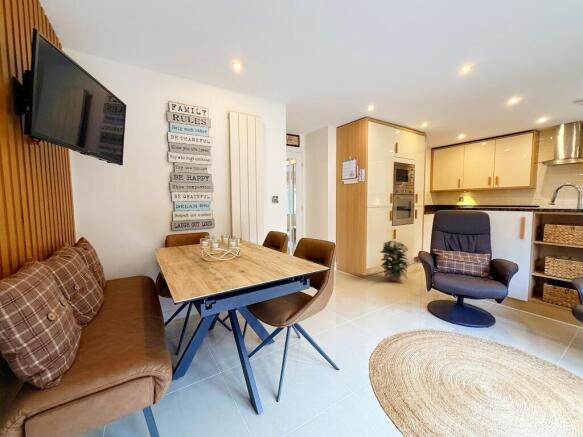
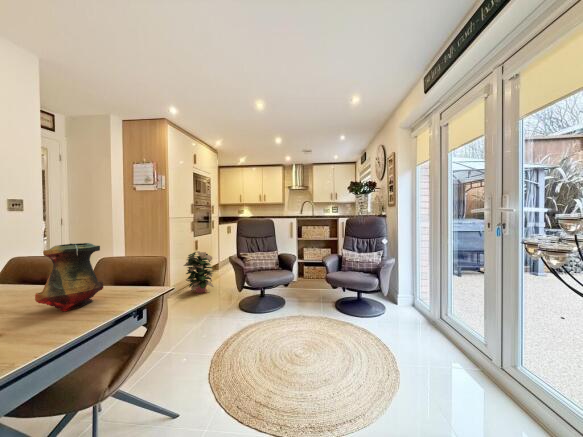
vase: none [258,229,288,268] -> present [35,243,103,311]

